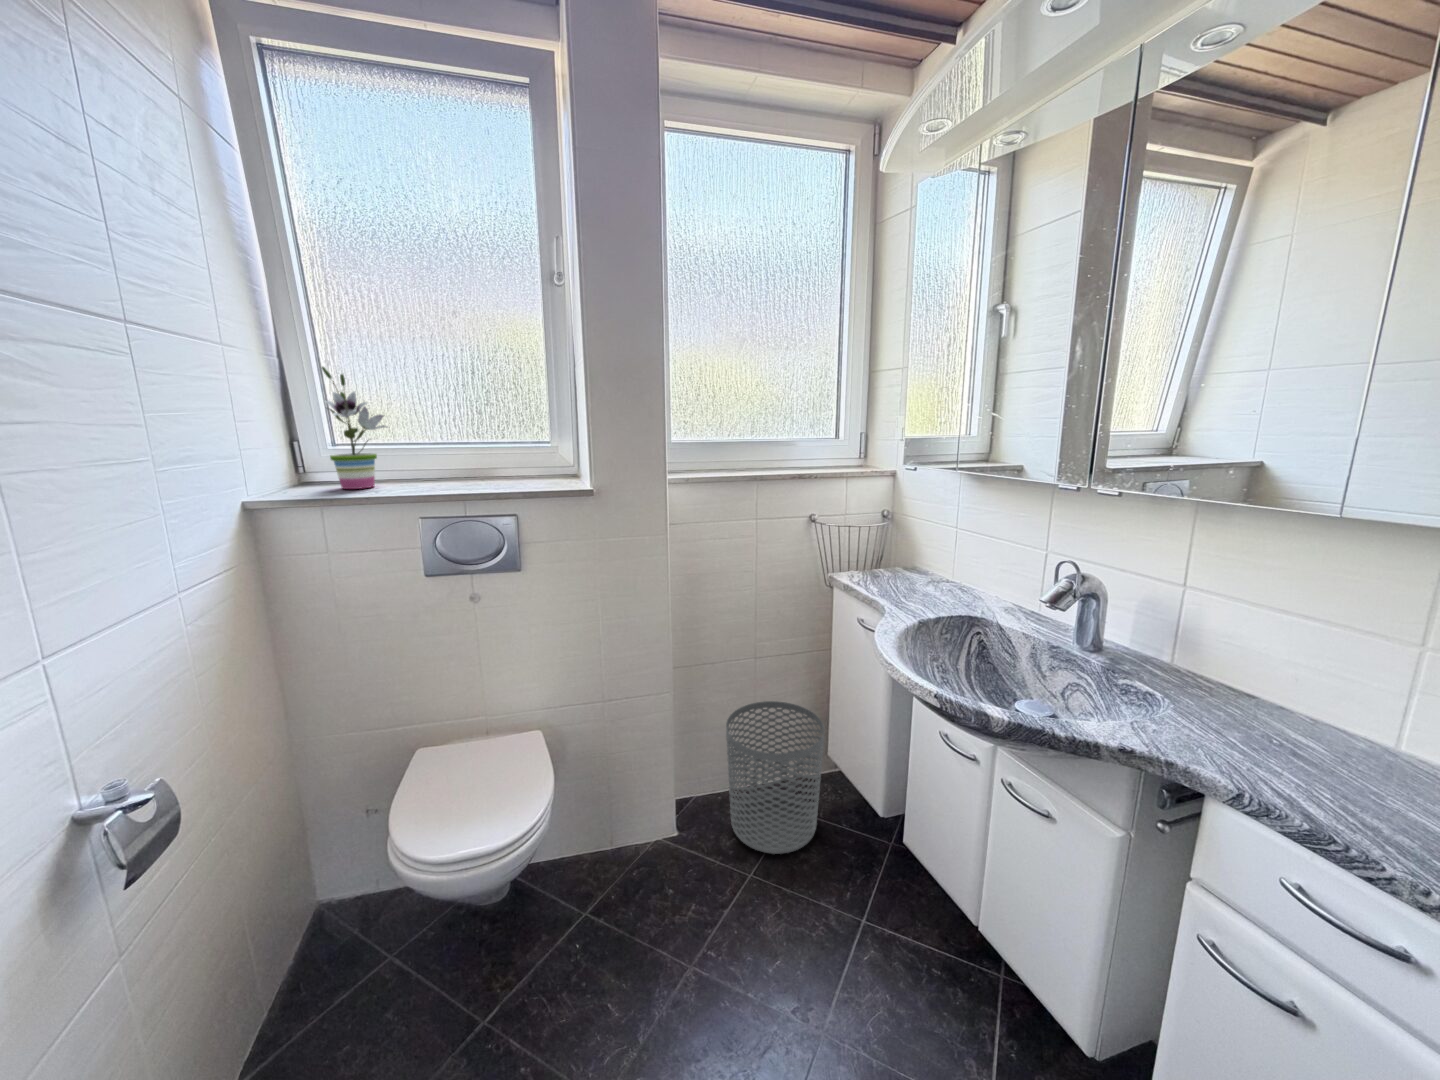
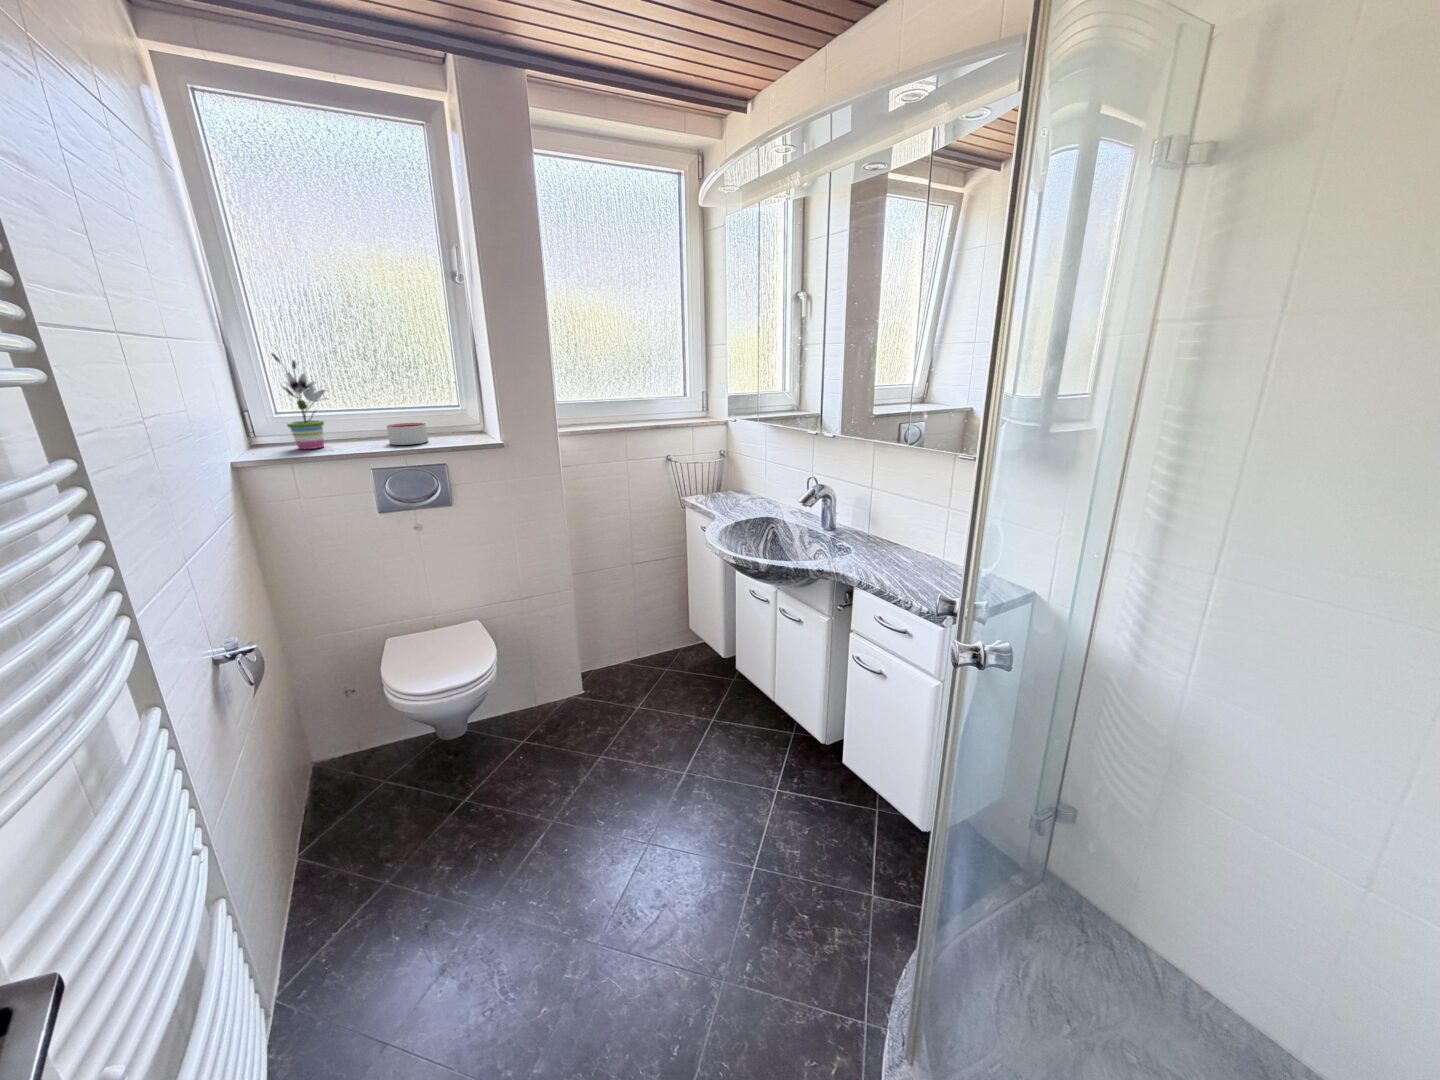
candle: none [450,460,501,488] -> present [387,423,428,445]
waste bin: present [726,701,825,854] -> none [614,592,683,691]

